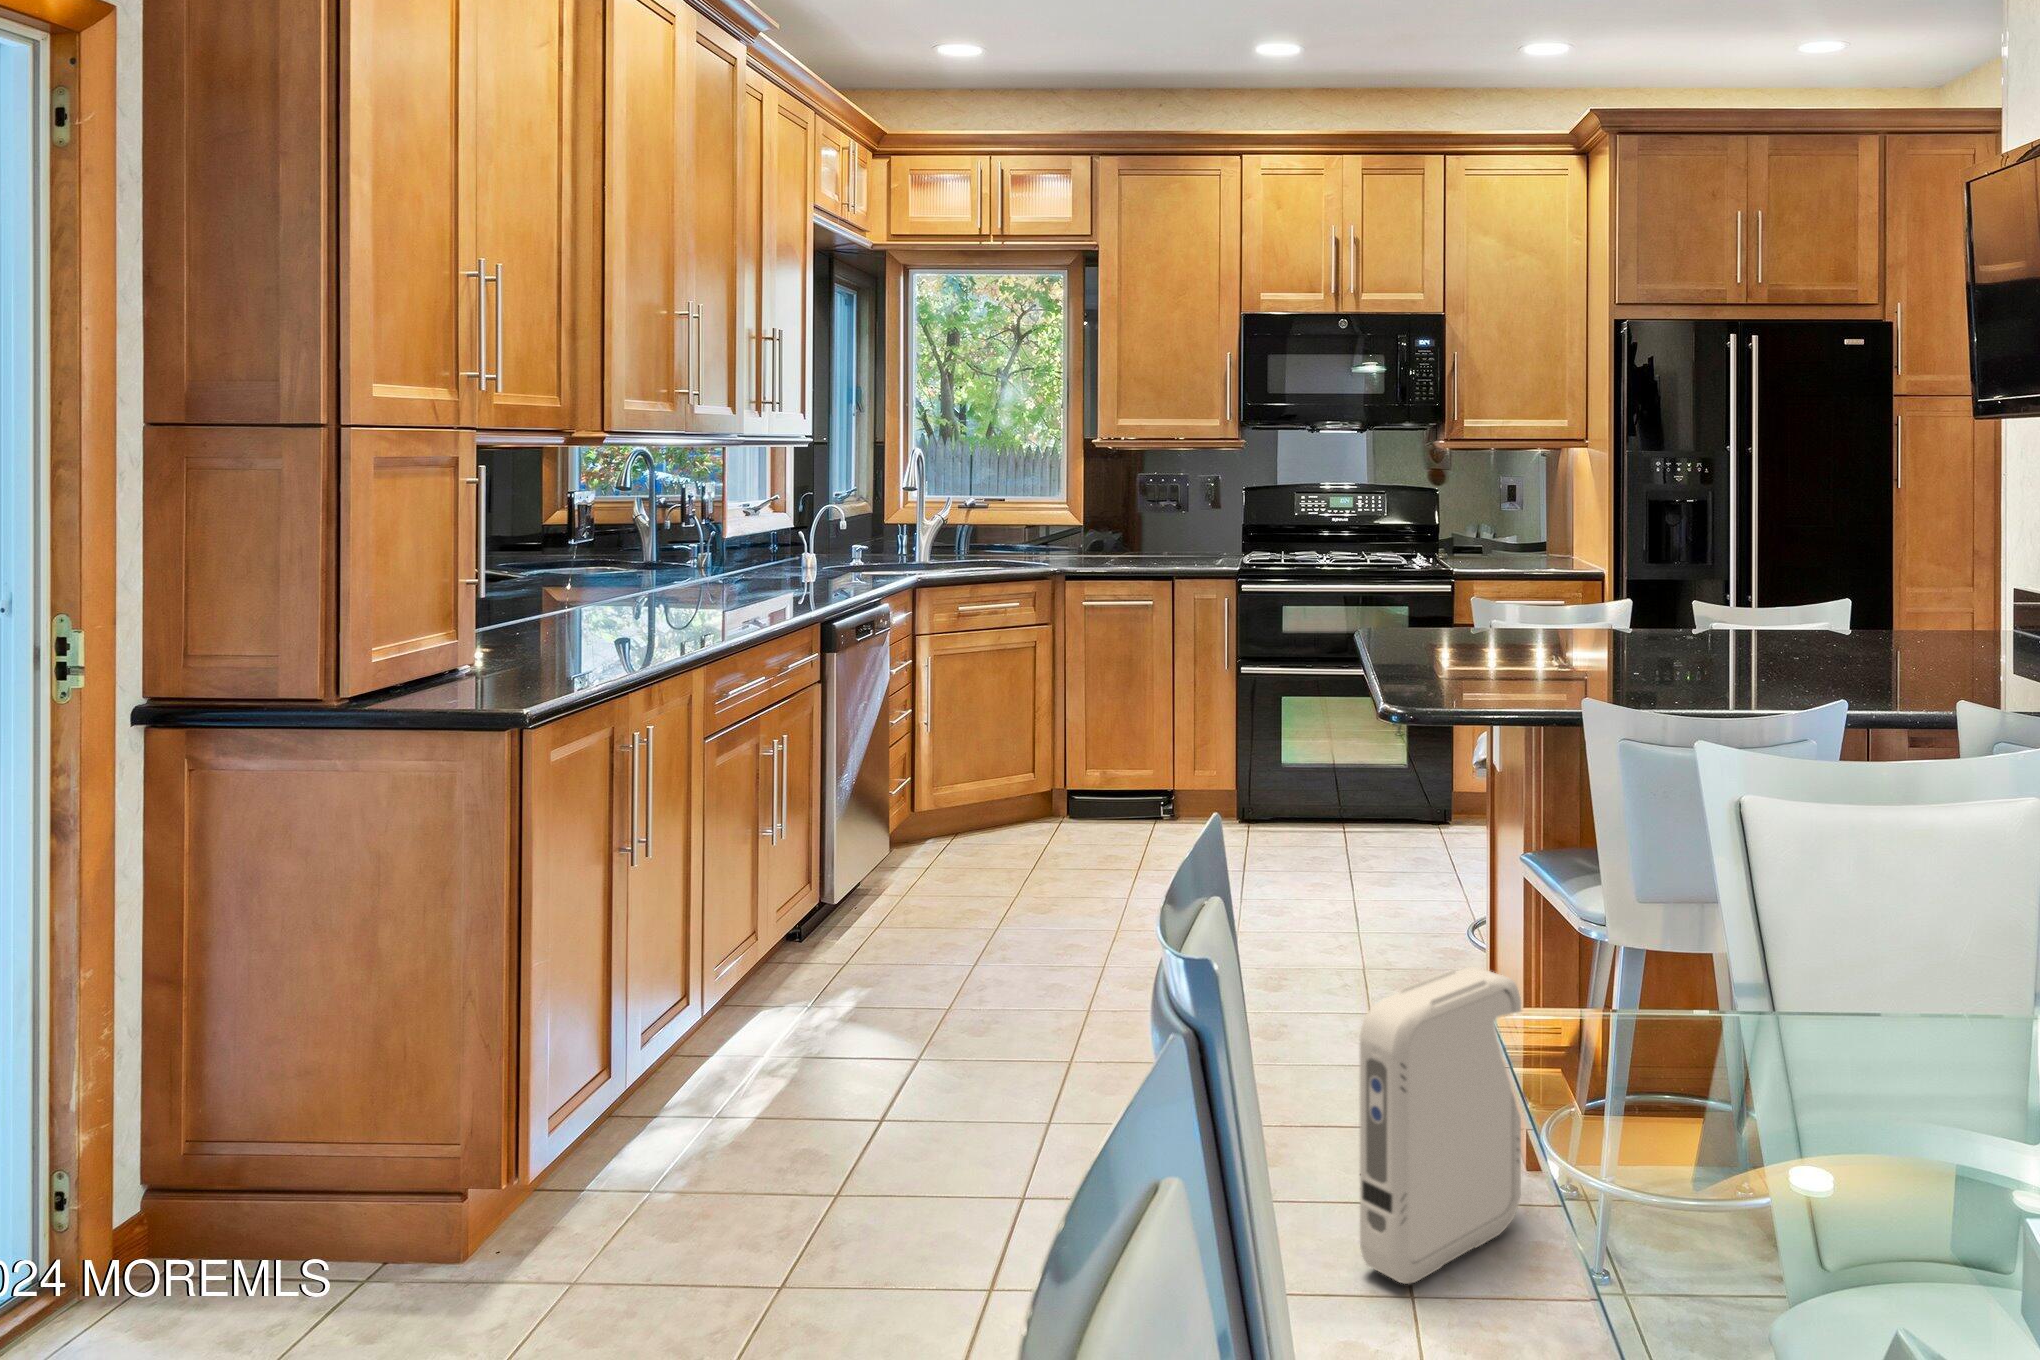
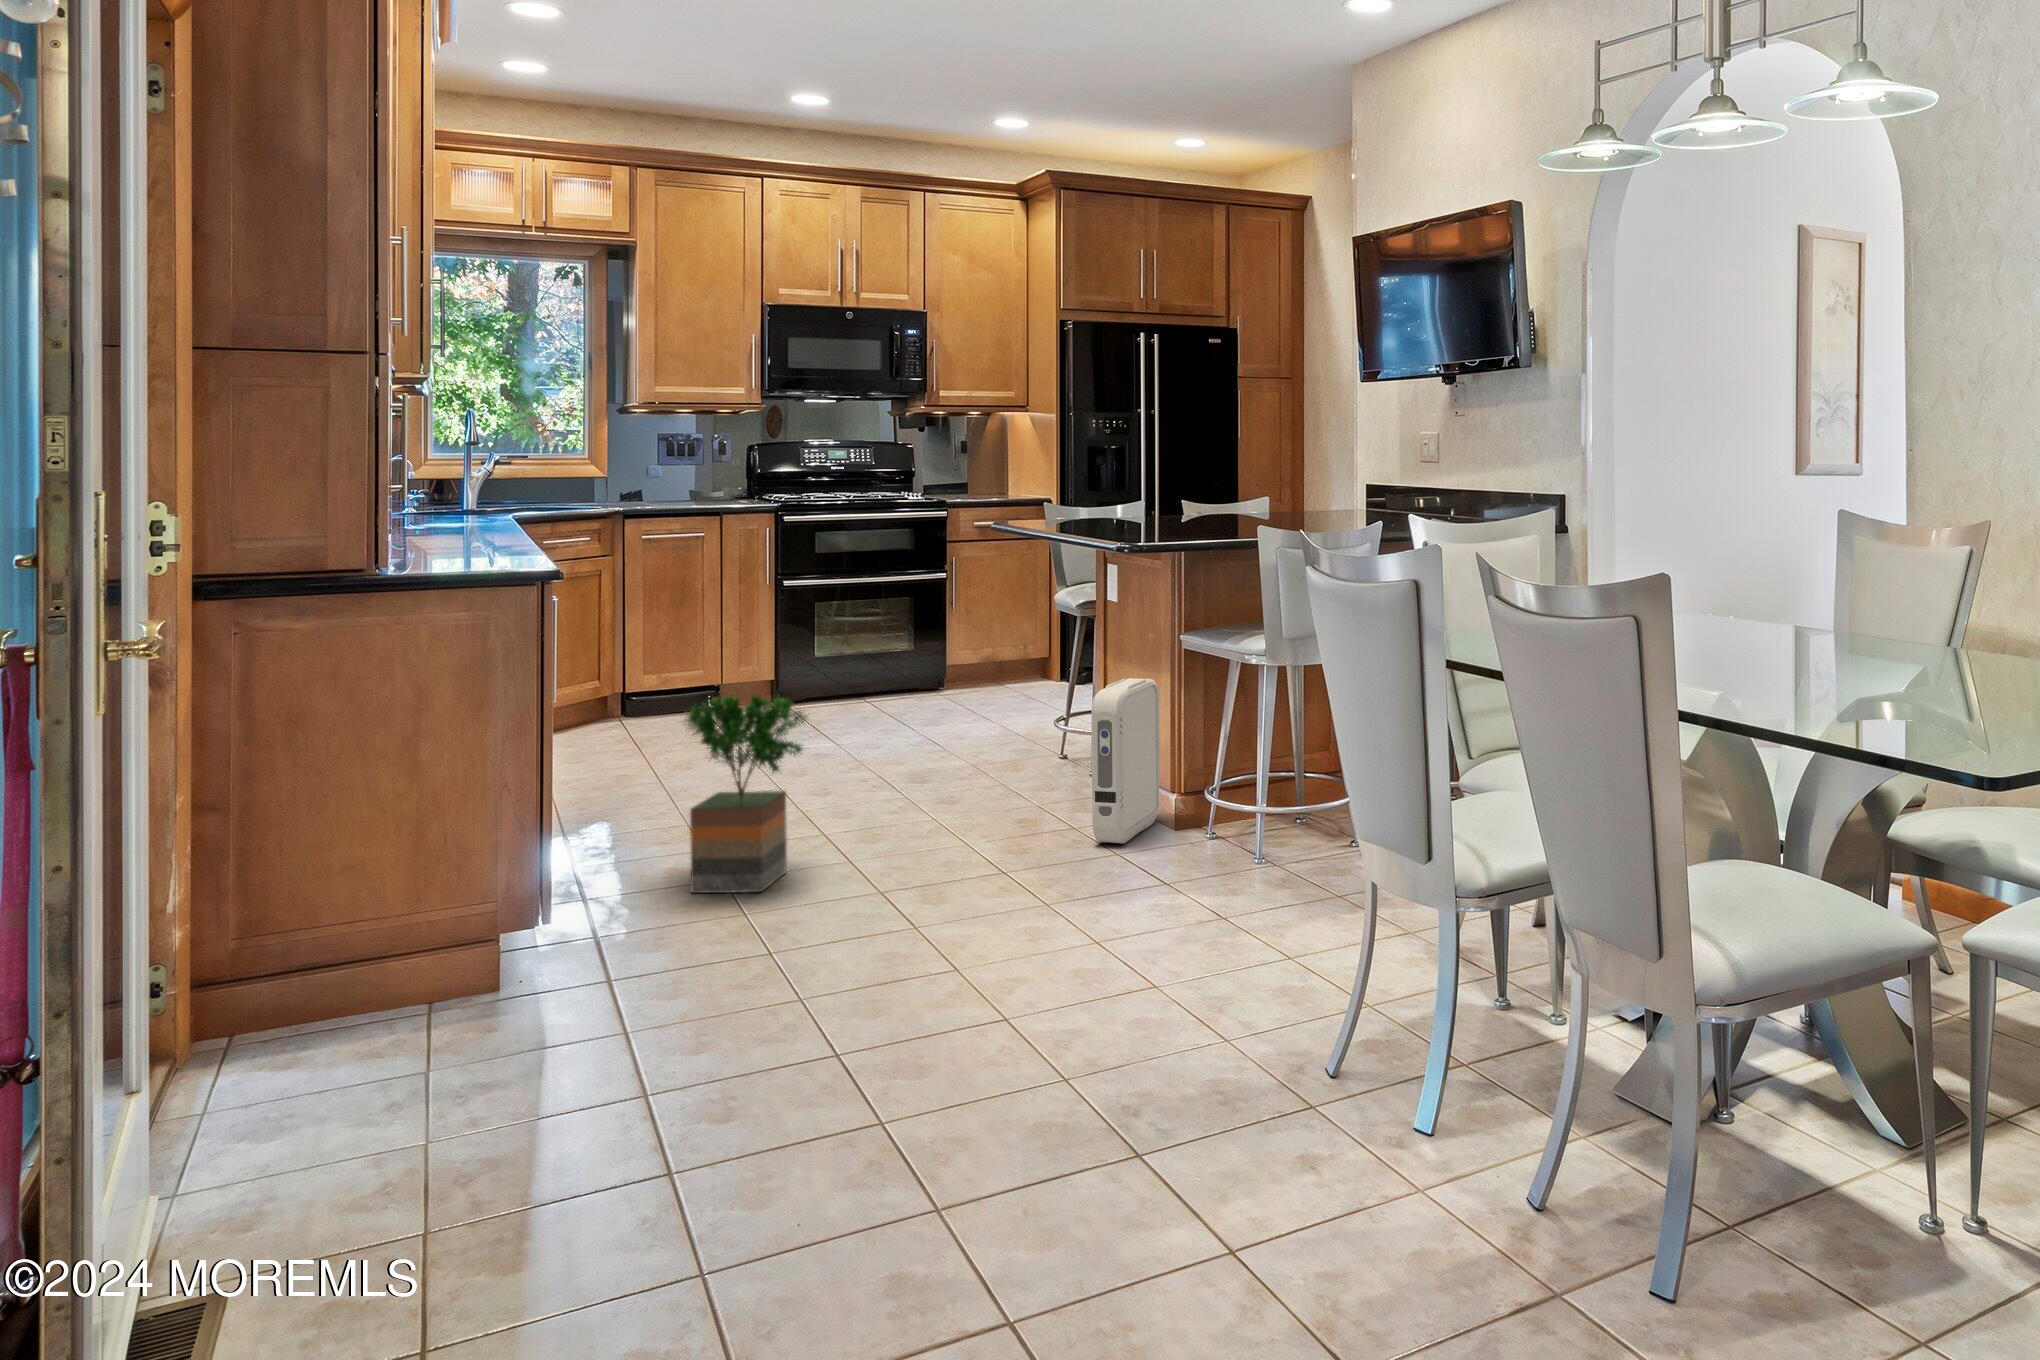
potted tree: none [733,922,937,1253] -> present [684,695,807,893]

